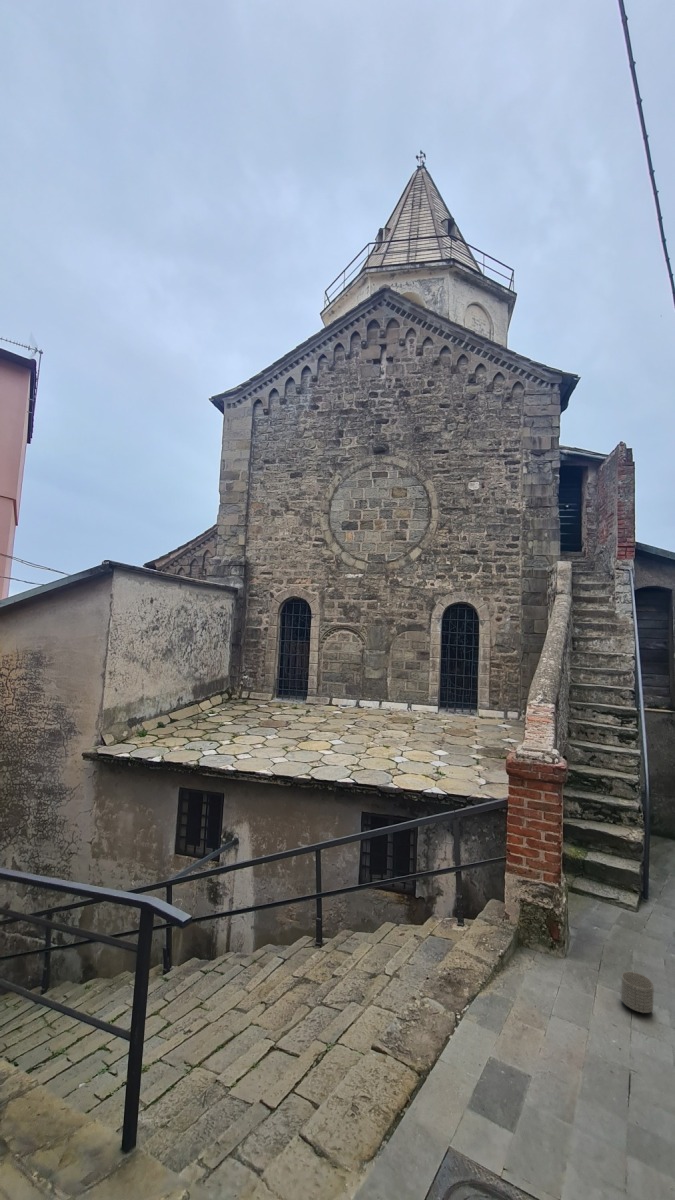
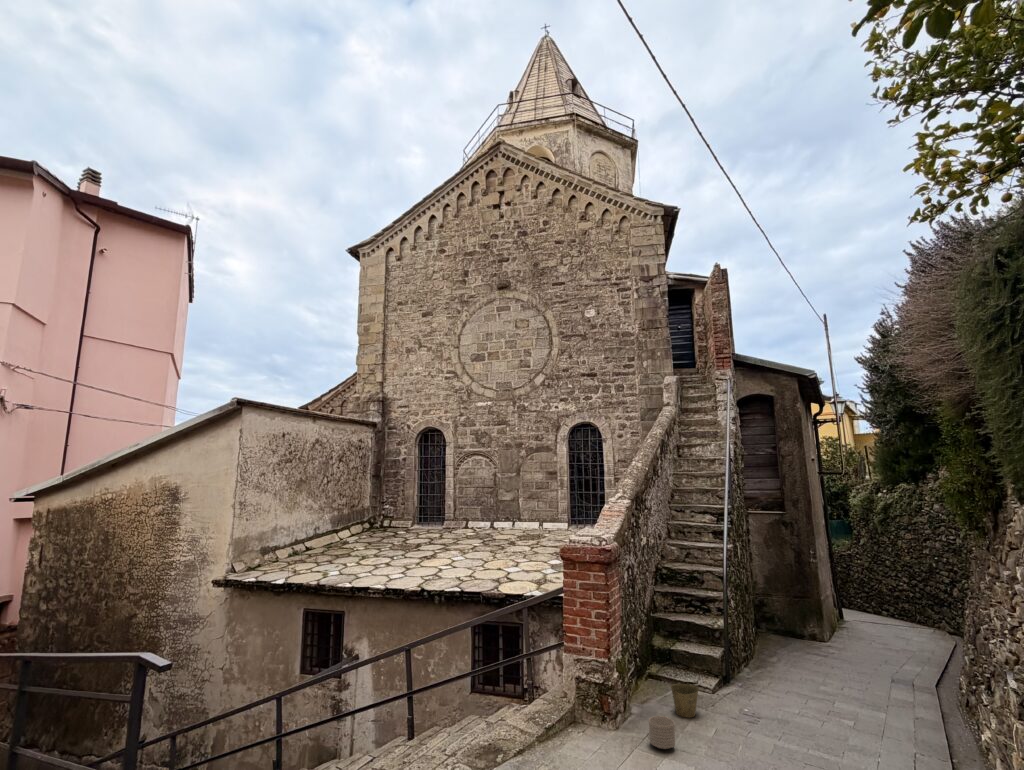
bucket: none [621,910,654,962] -> present [671,684,699,718]

